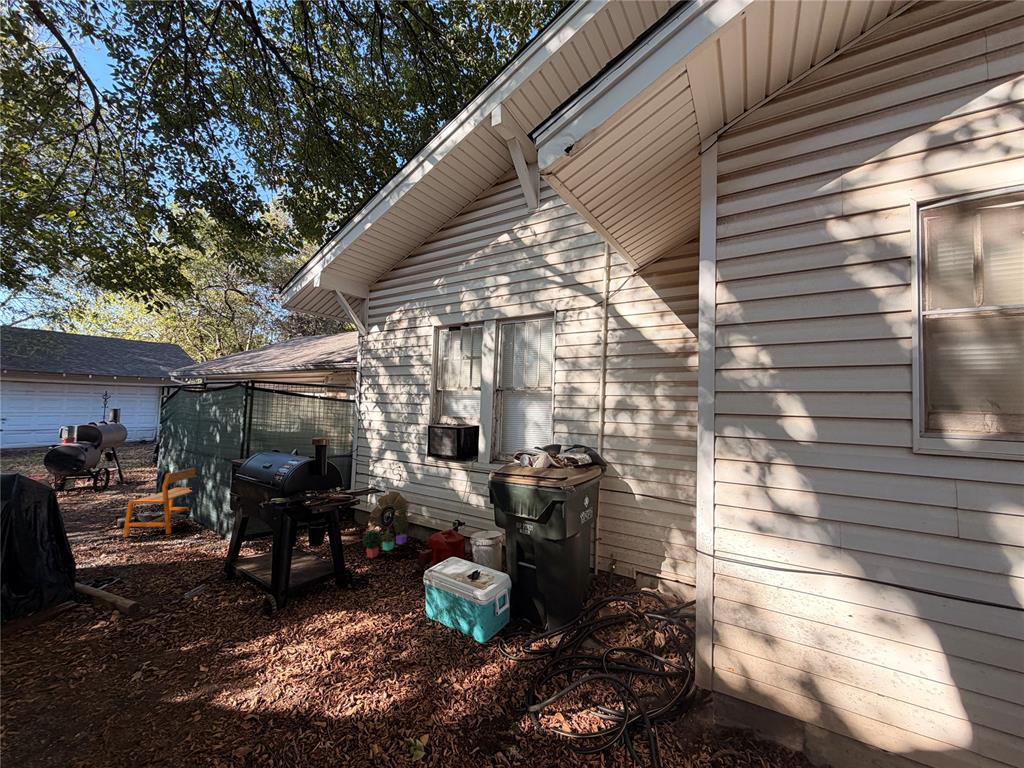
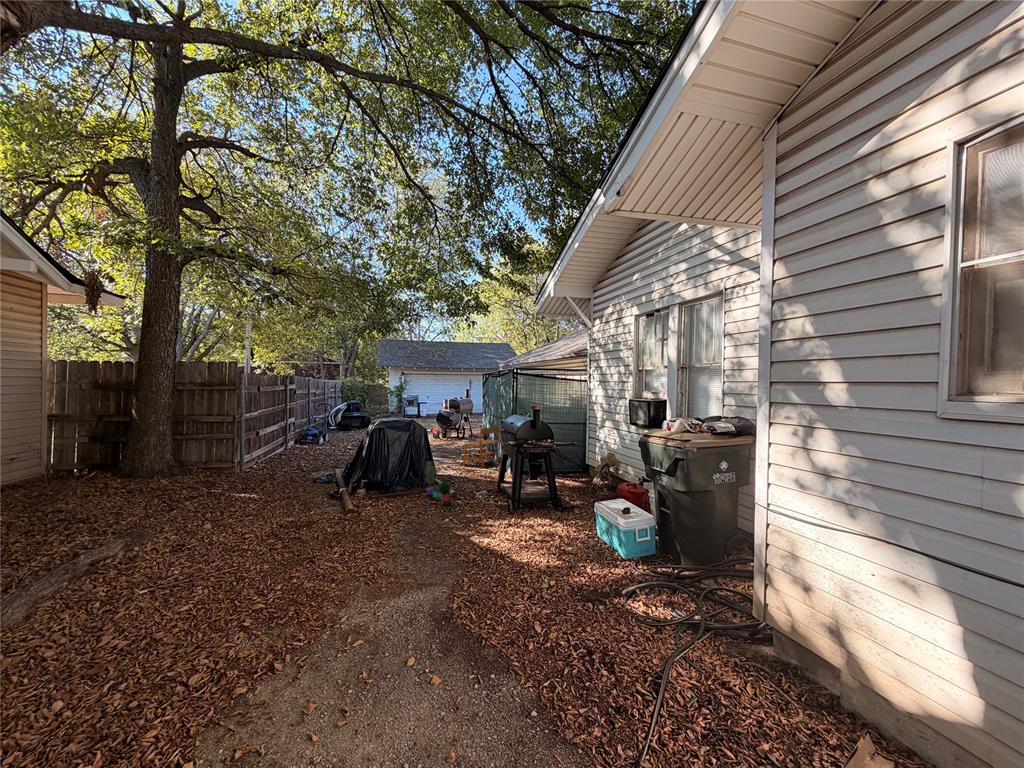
potted plant: present [362,499,409,558] -> present [425,462,451,501]

